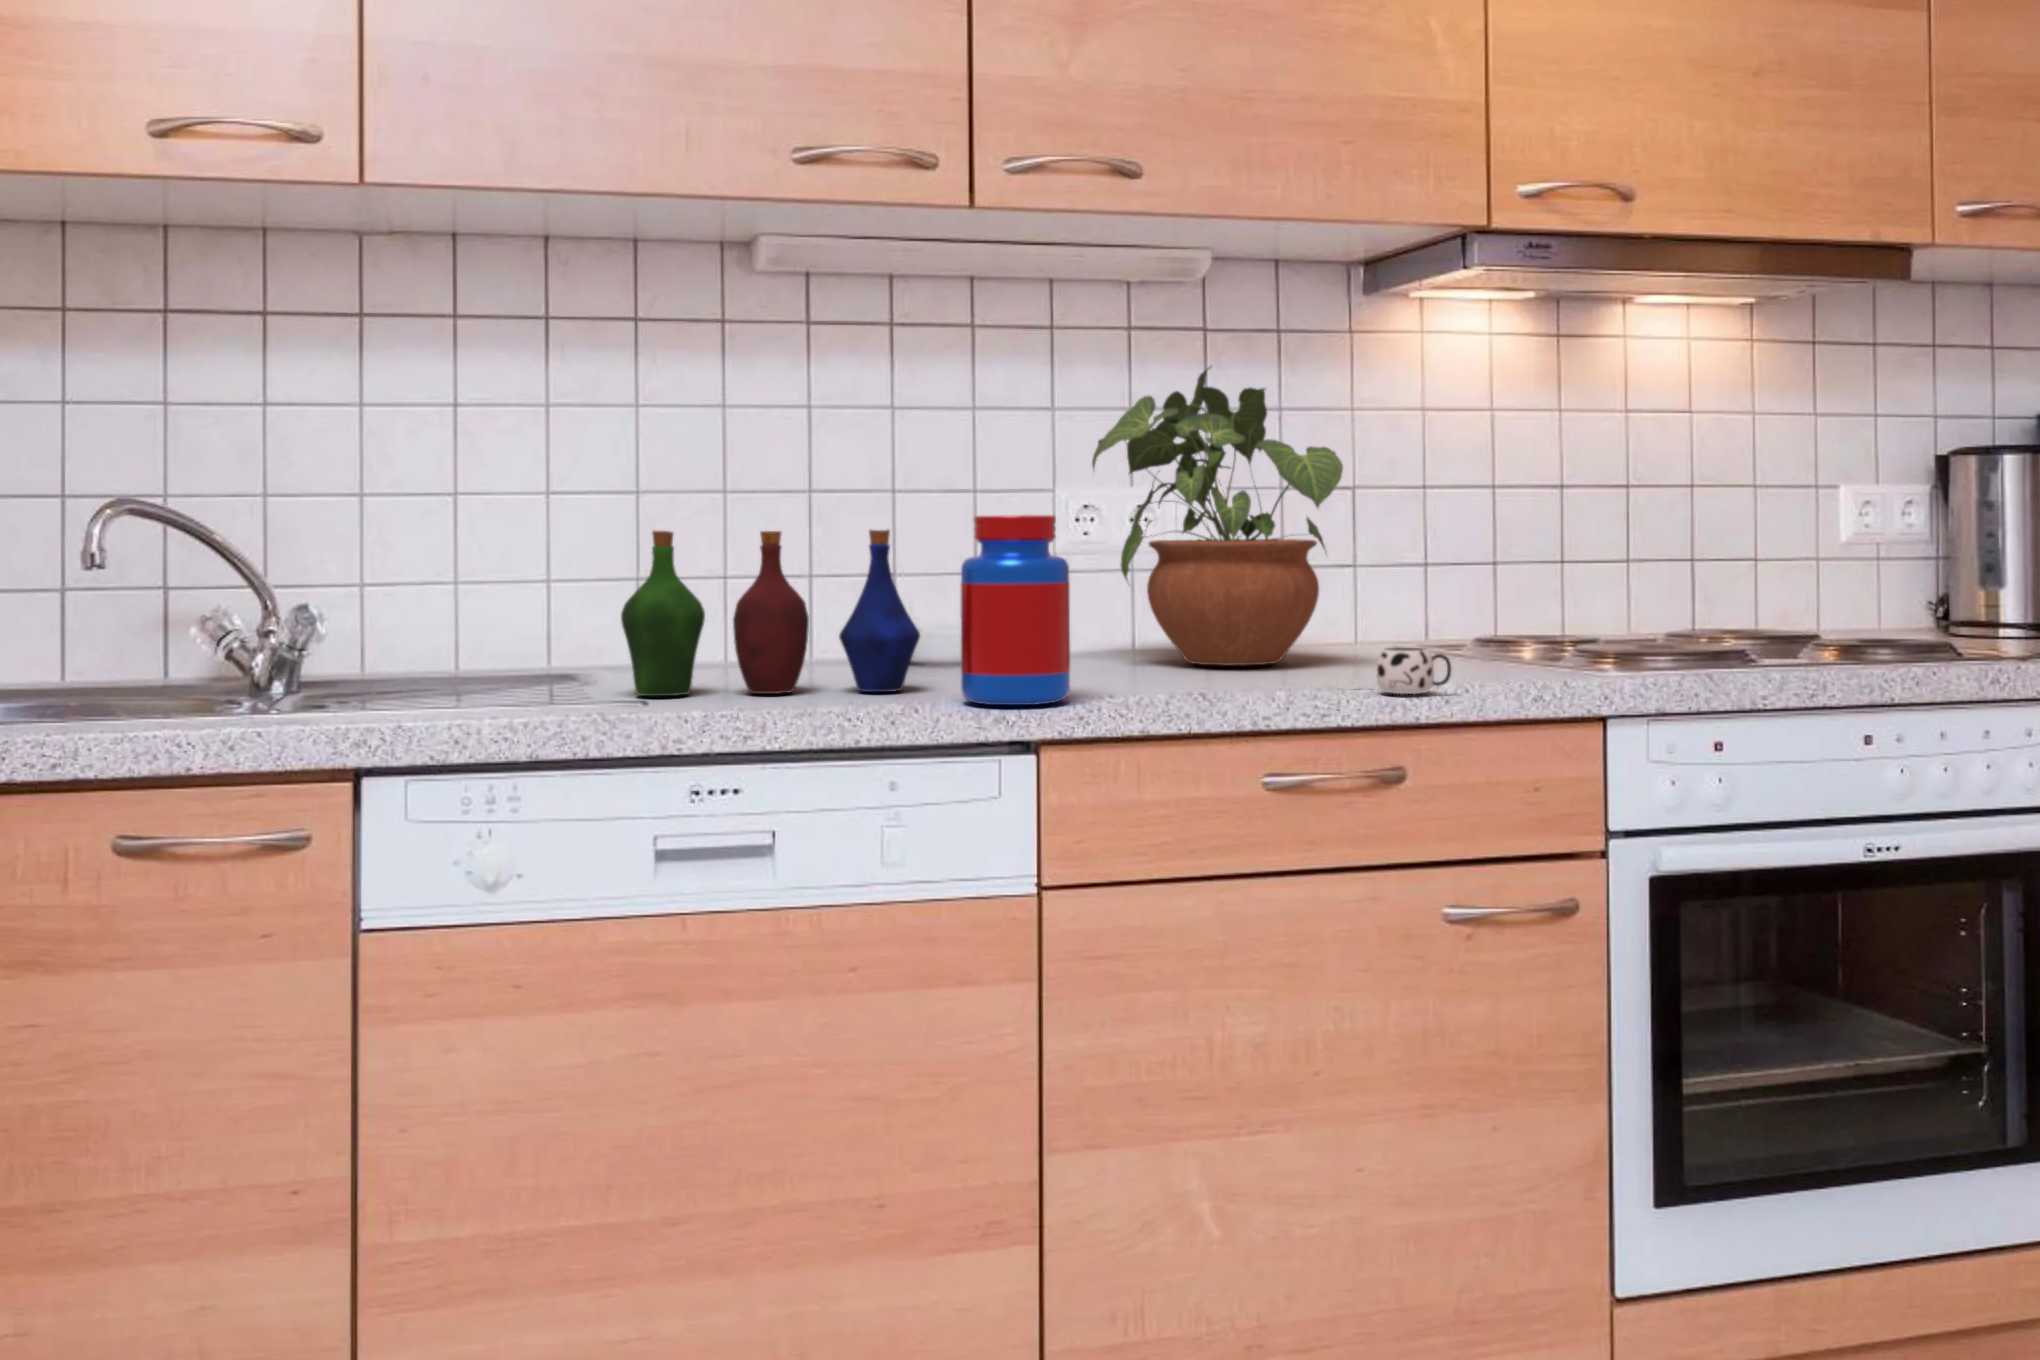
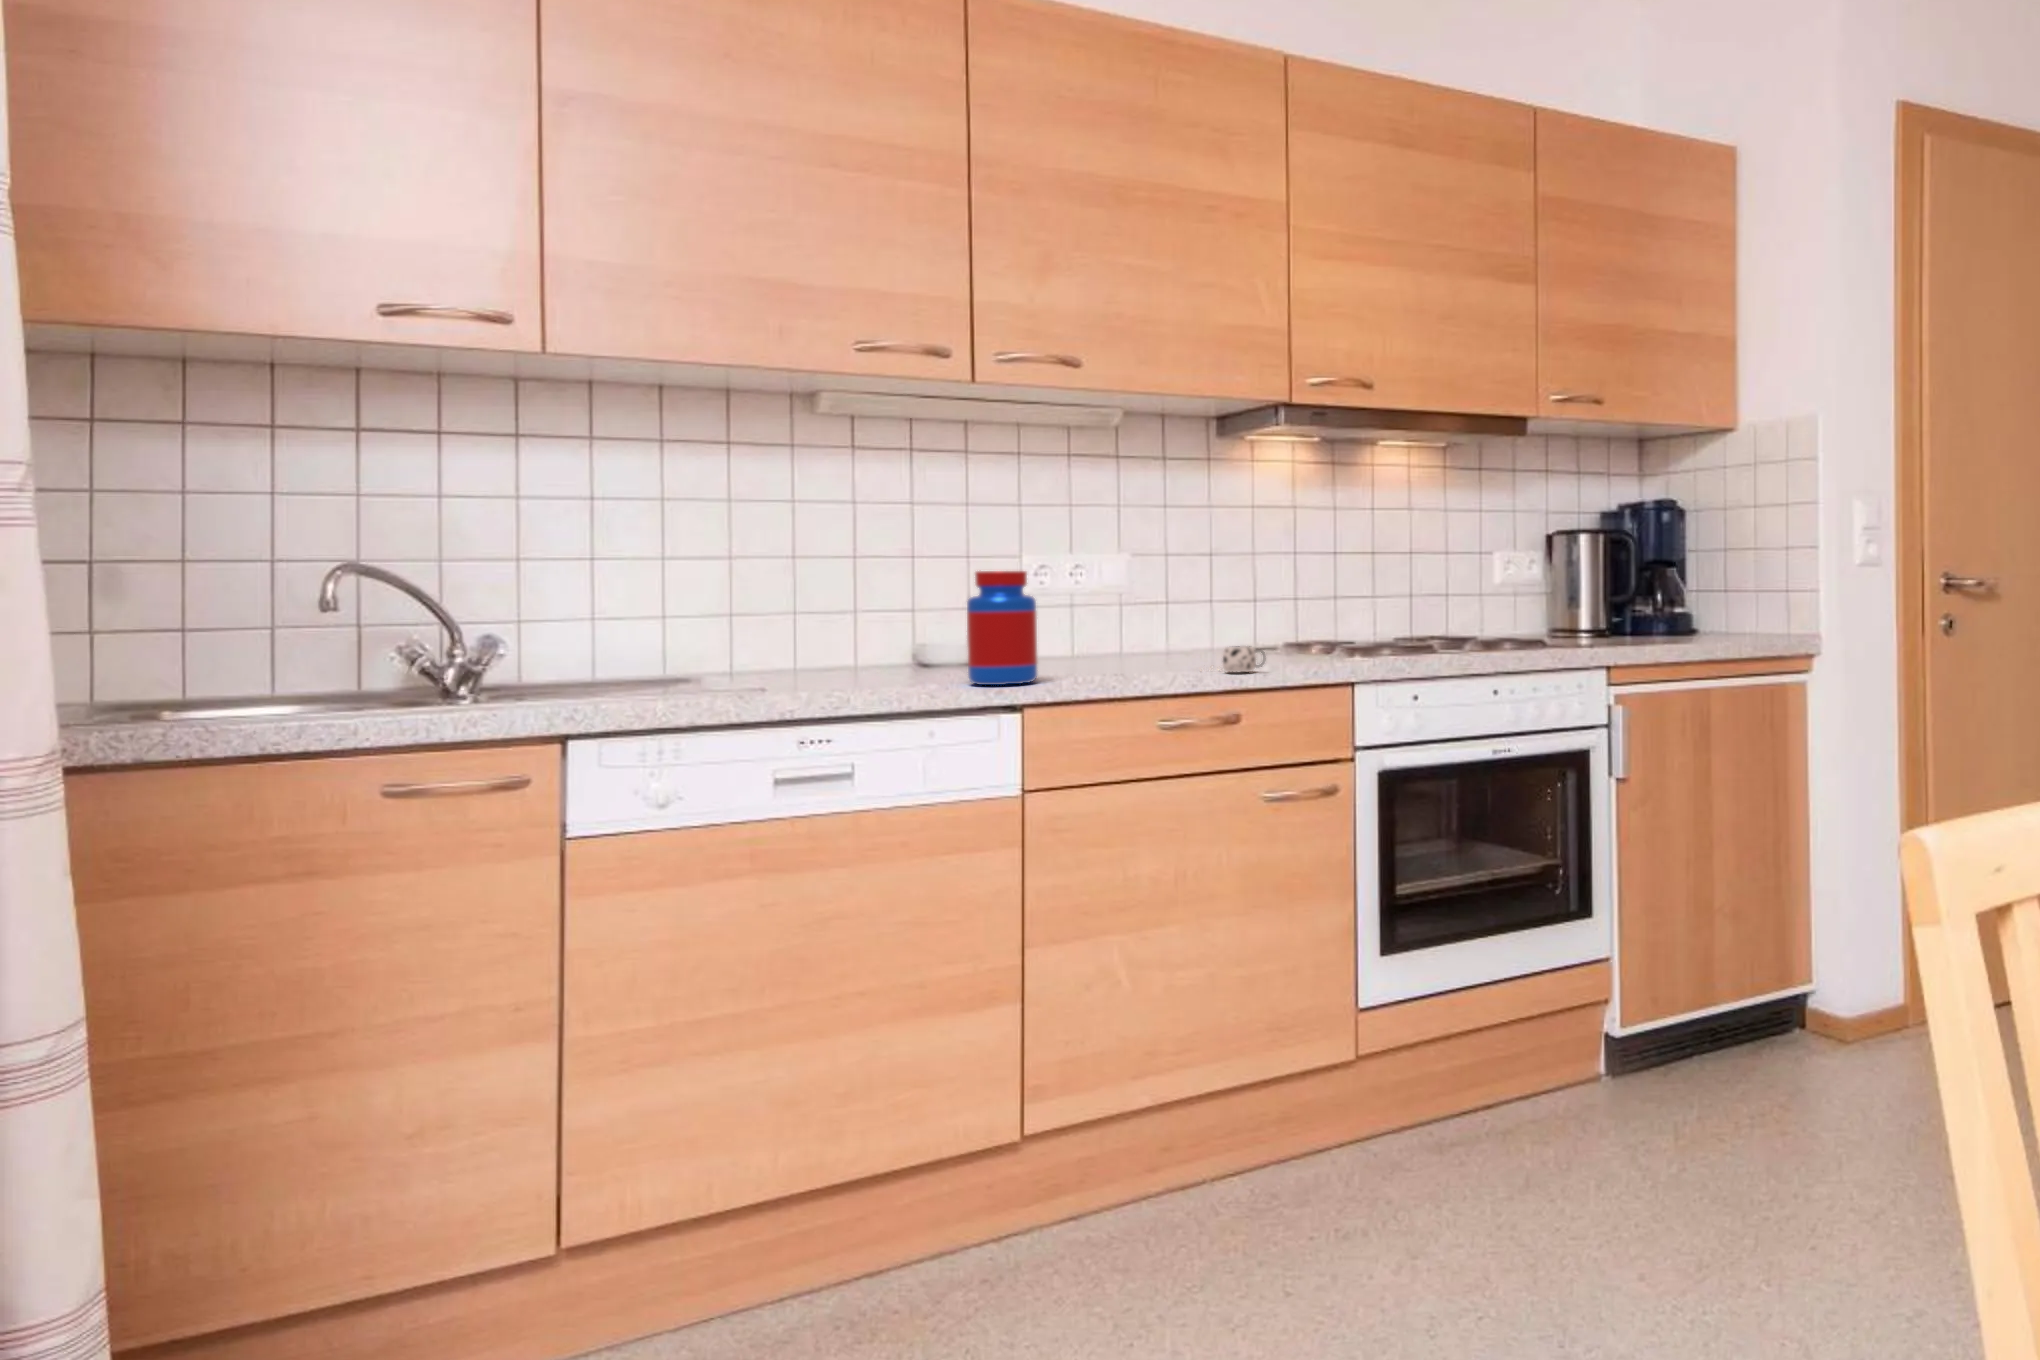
potted plant: present [1092,367,1343,665] -> none [1044,479,1202,662]
bottle: present [621,530,920,696] -> none [733,581,938,688]

